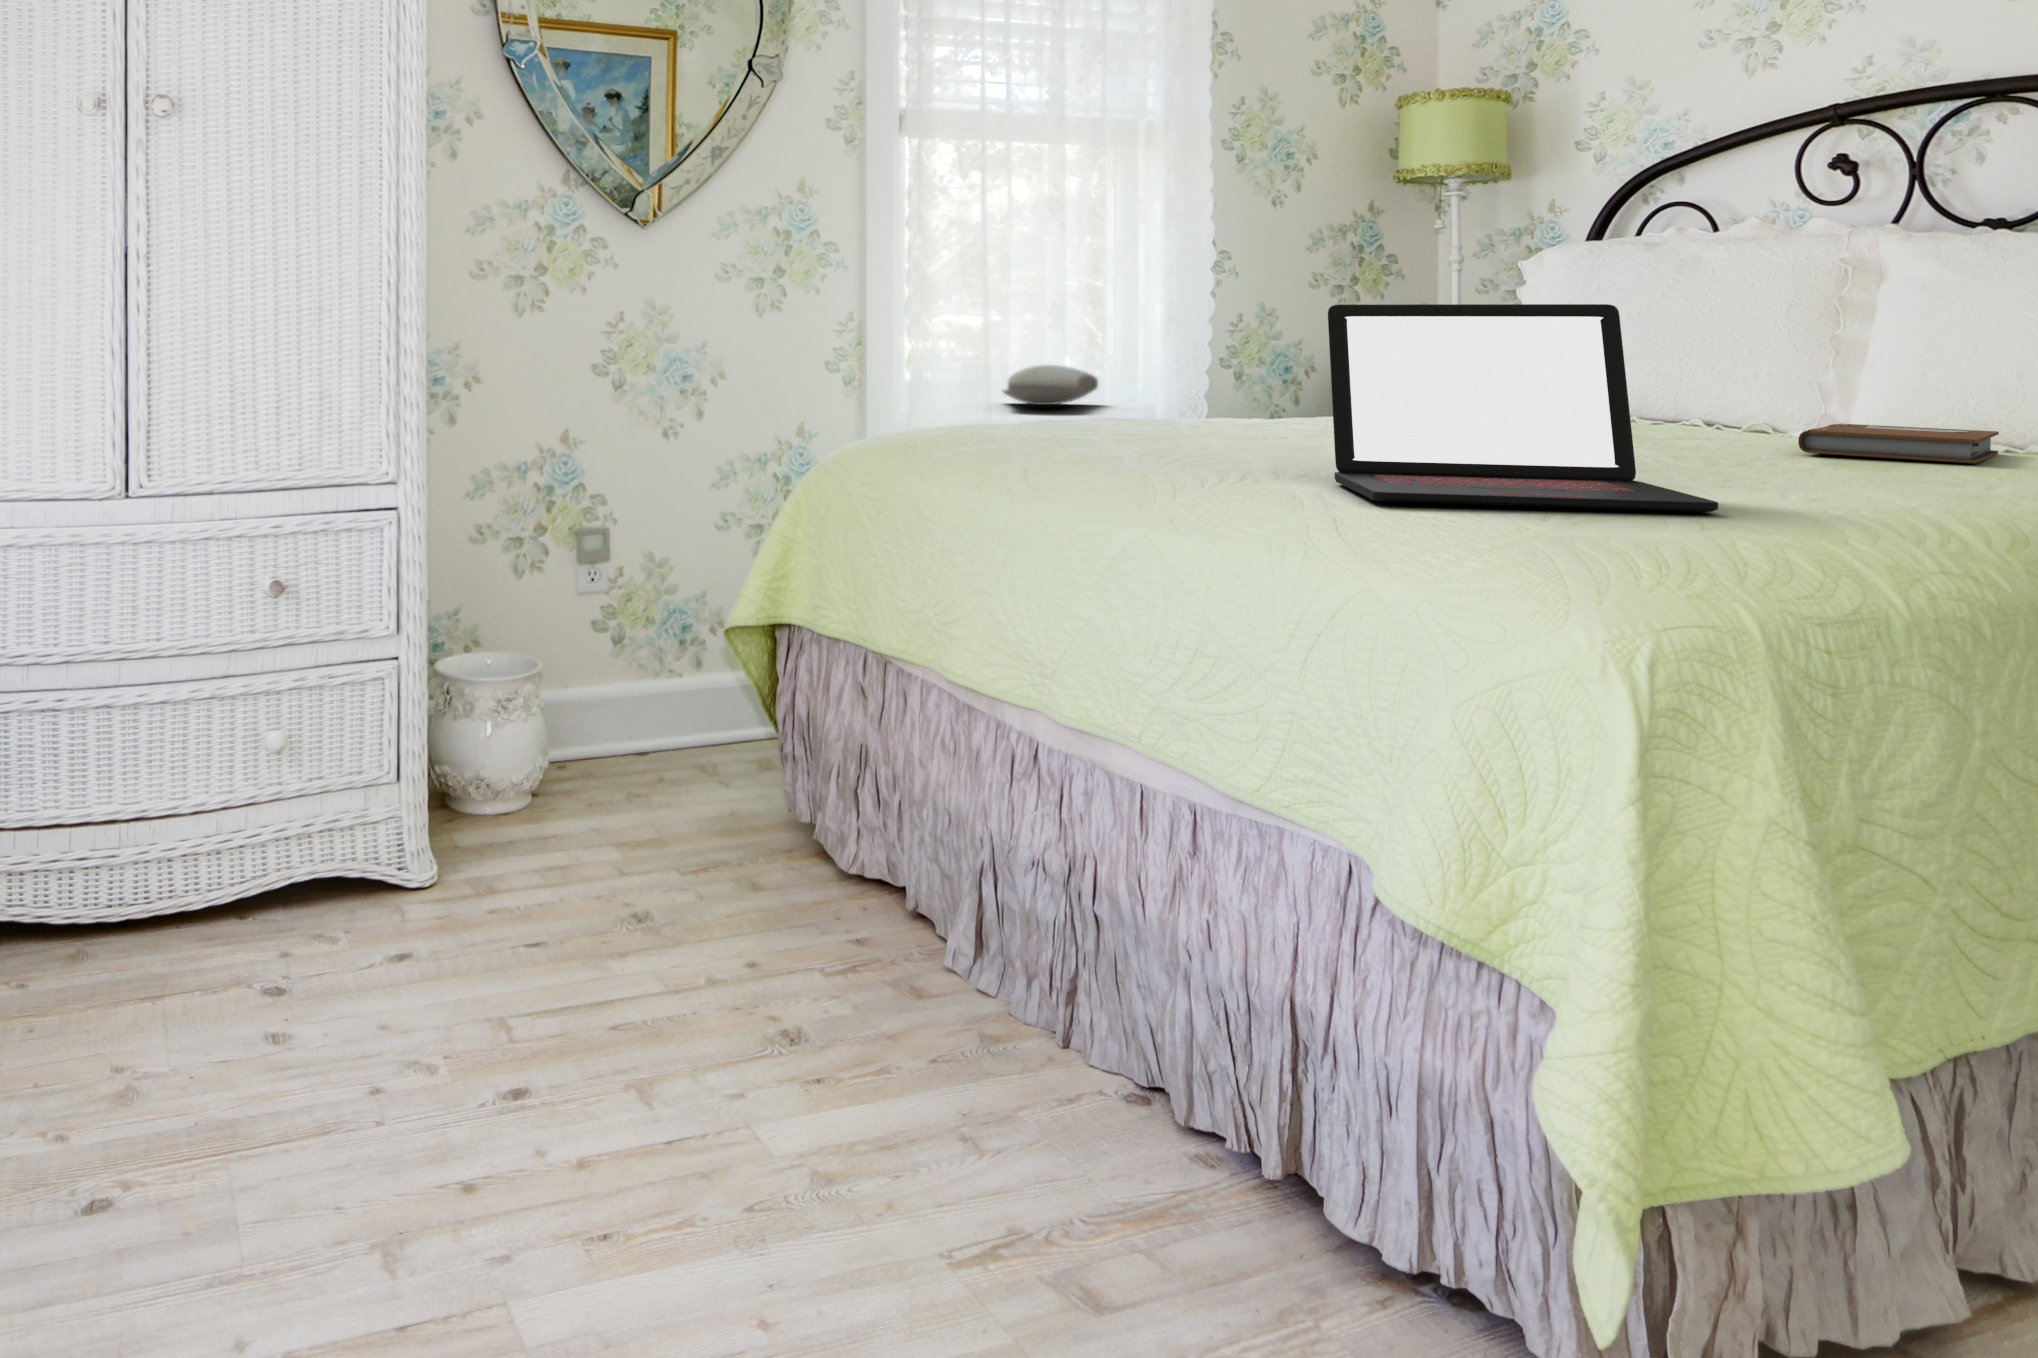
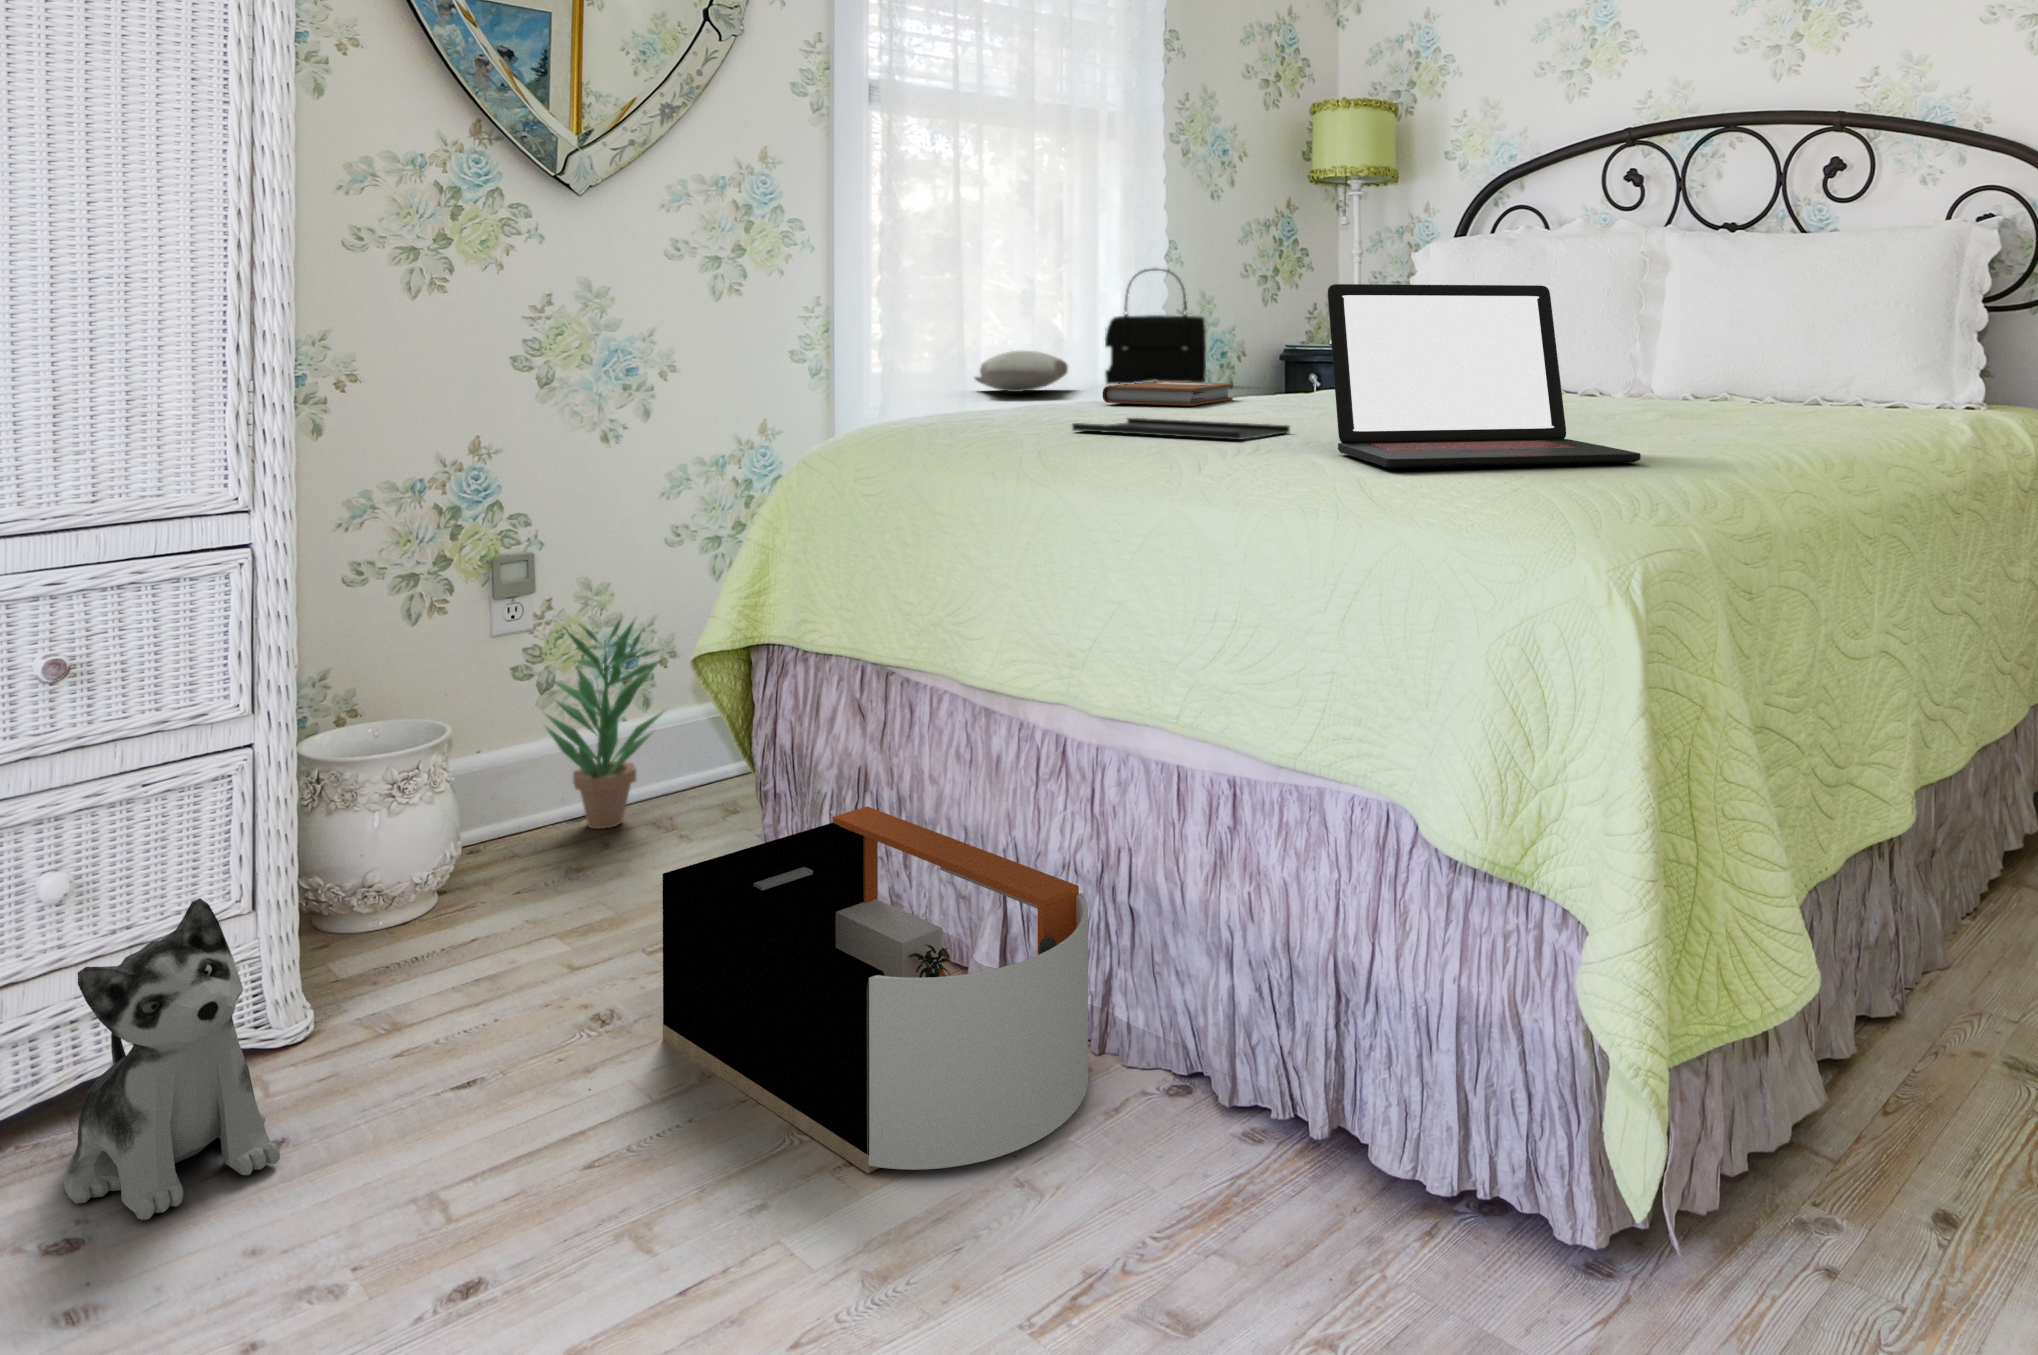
handbag: none [1141,281,1254,403] -> present [1105,269,1206,384]
notebook: present [1798,424,1999,463] -> present [1103,381,1233,406]
tray: none [1067,436,1301,464] -> present [1072,418,1290,440]
potted plant: none [614,587,713,769] -> present [546,617,664,829]
plush toy: none [279,765,407,990] -> present [64,898,280,1220]
storage bin: none [681,780,1044,1112] -> present [662,806,1088,1174]

